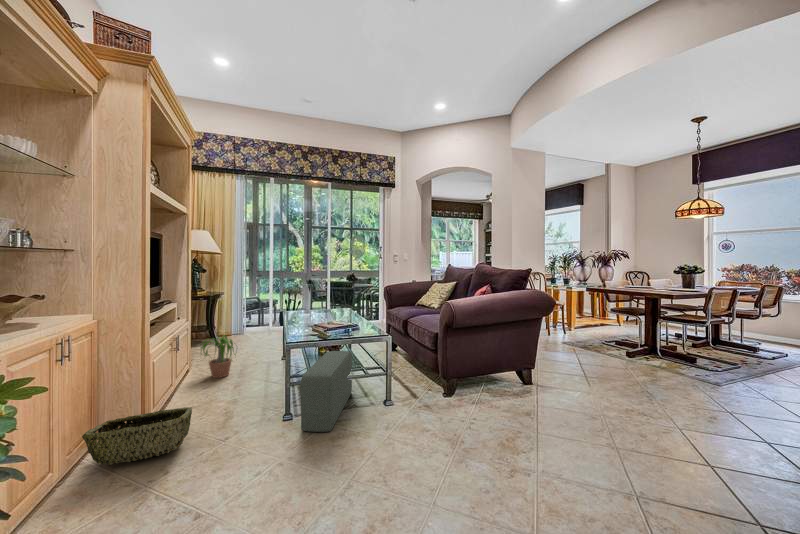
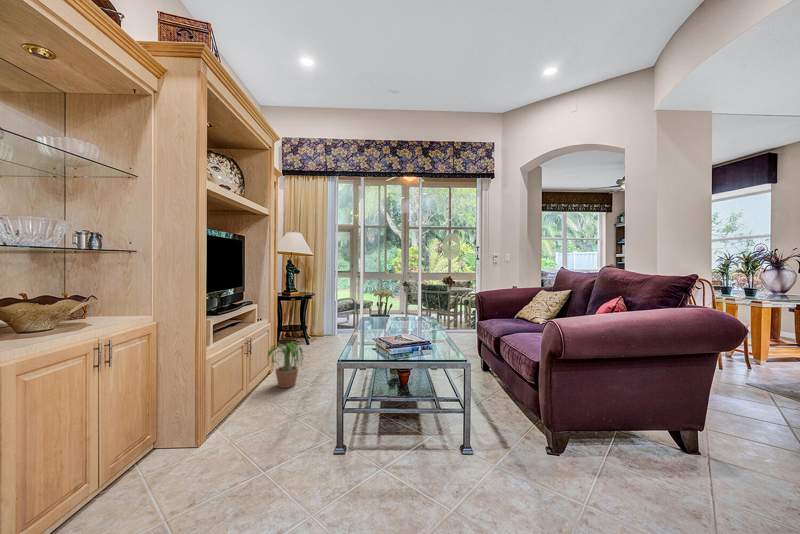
pouf: present [301,351,352,432] -> none [328,375,416,498]
woven basket: present [82,407,192,465] -> none [74,434,208,501]

